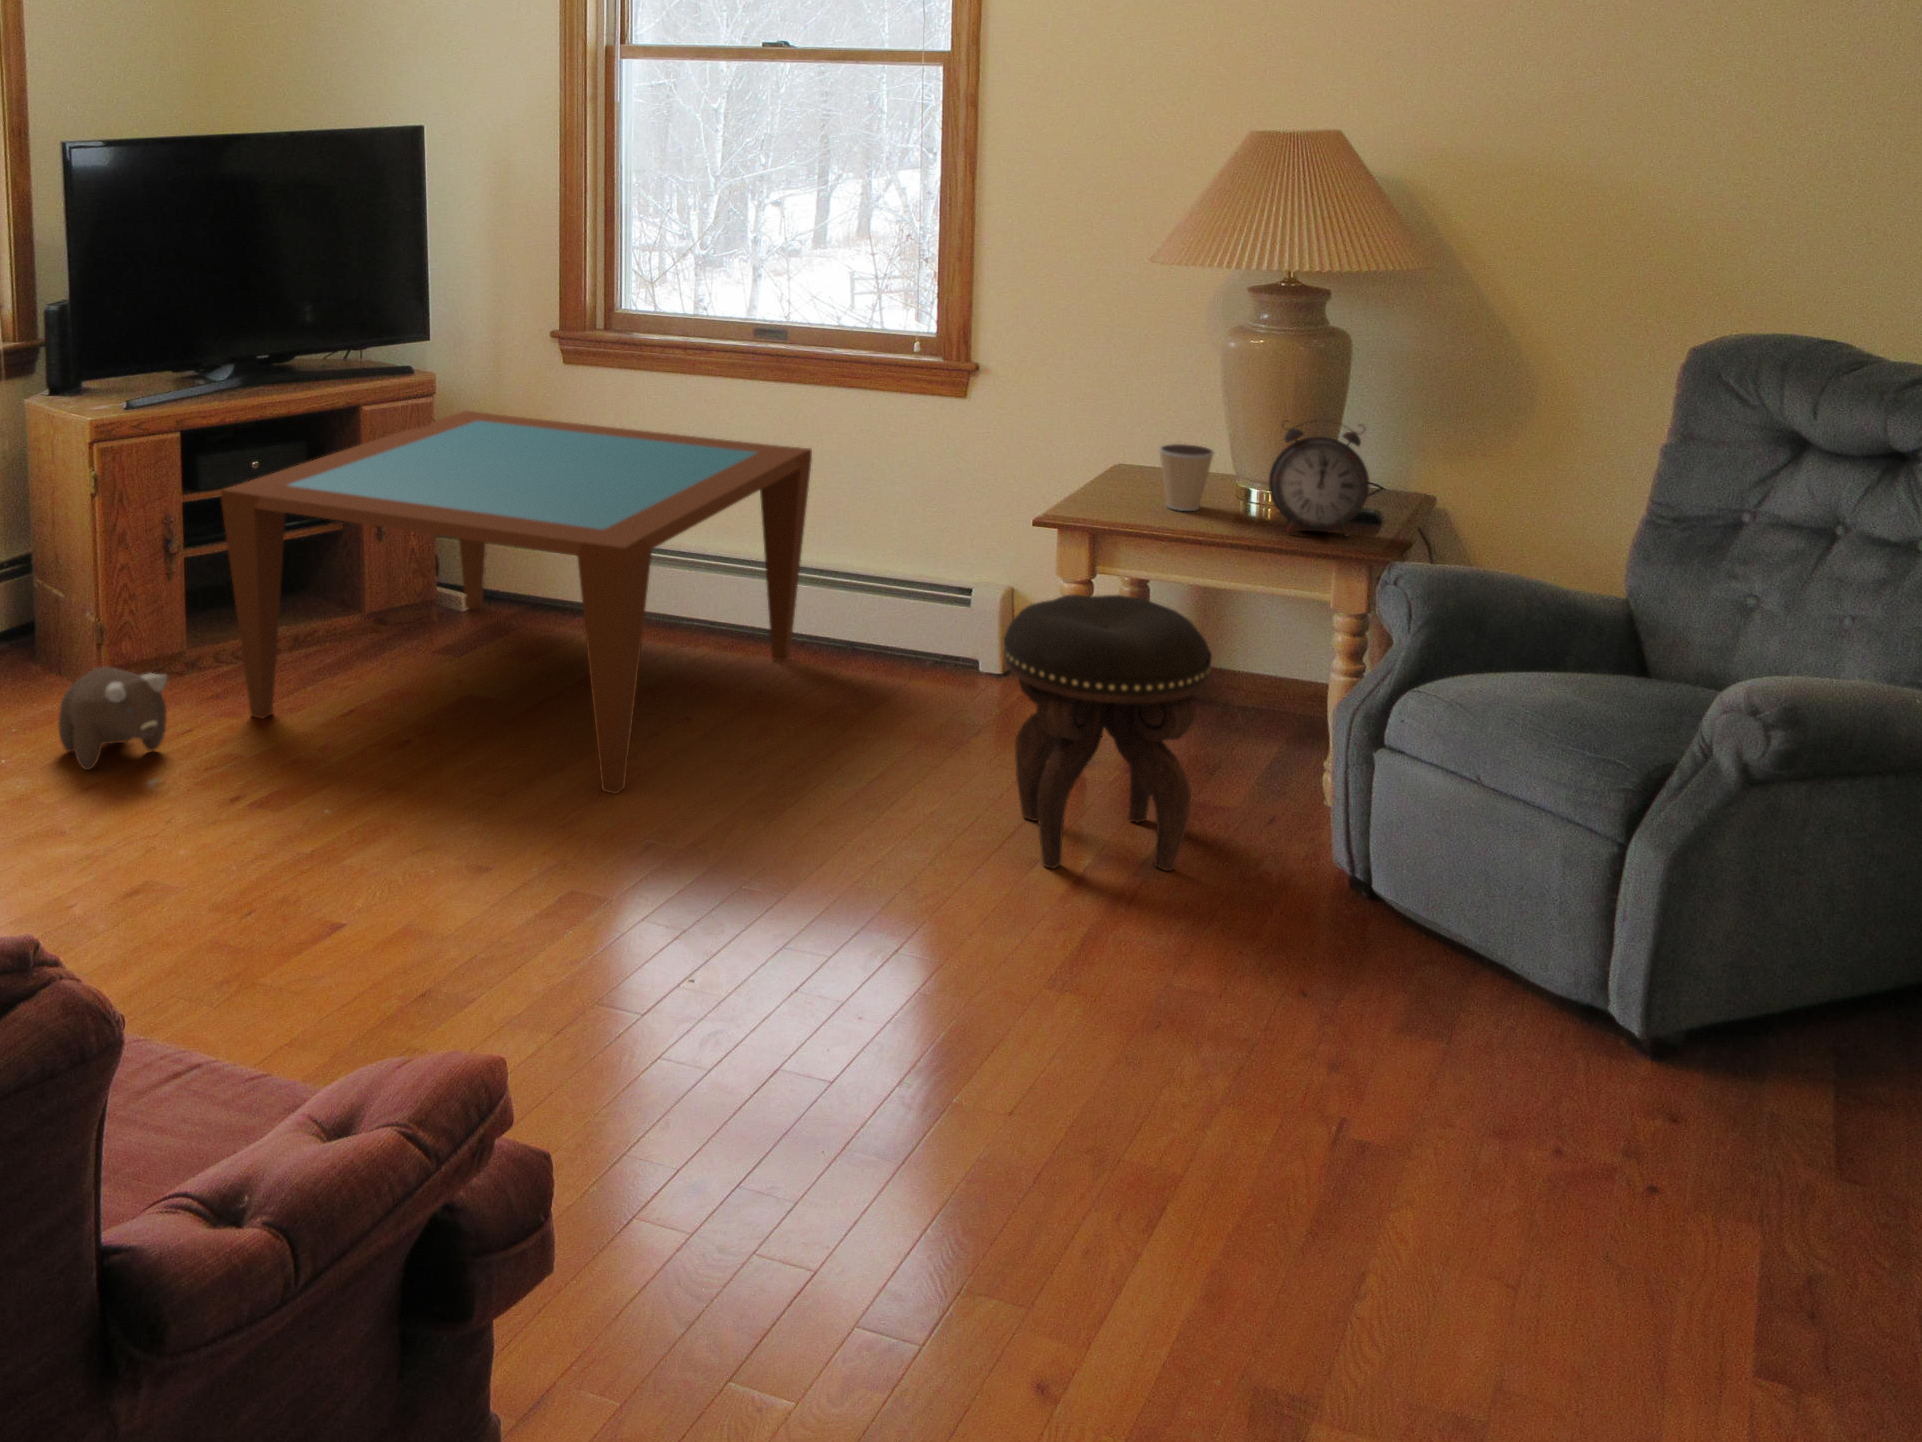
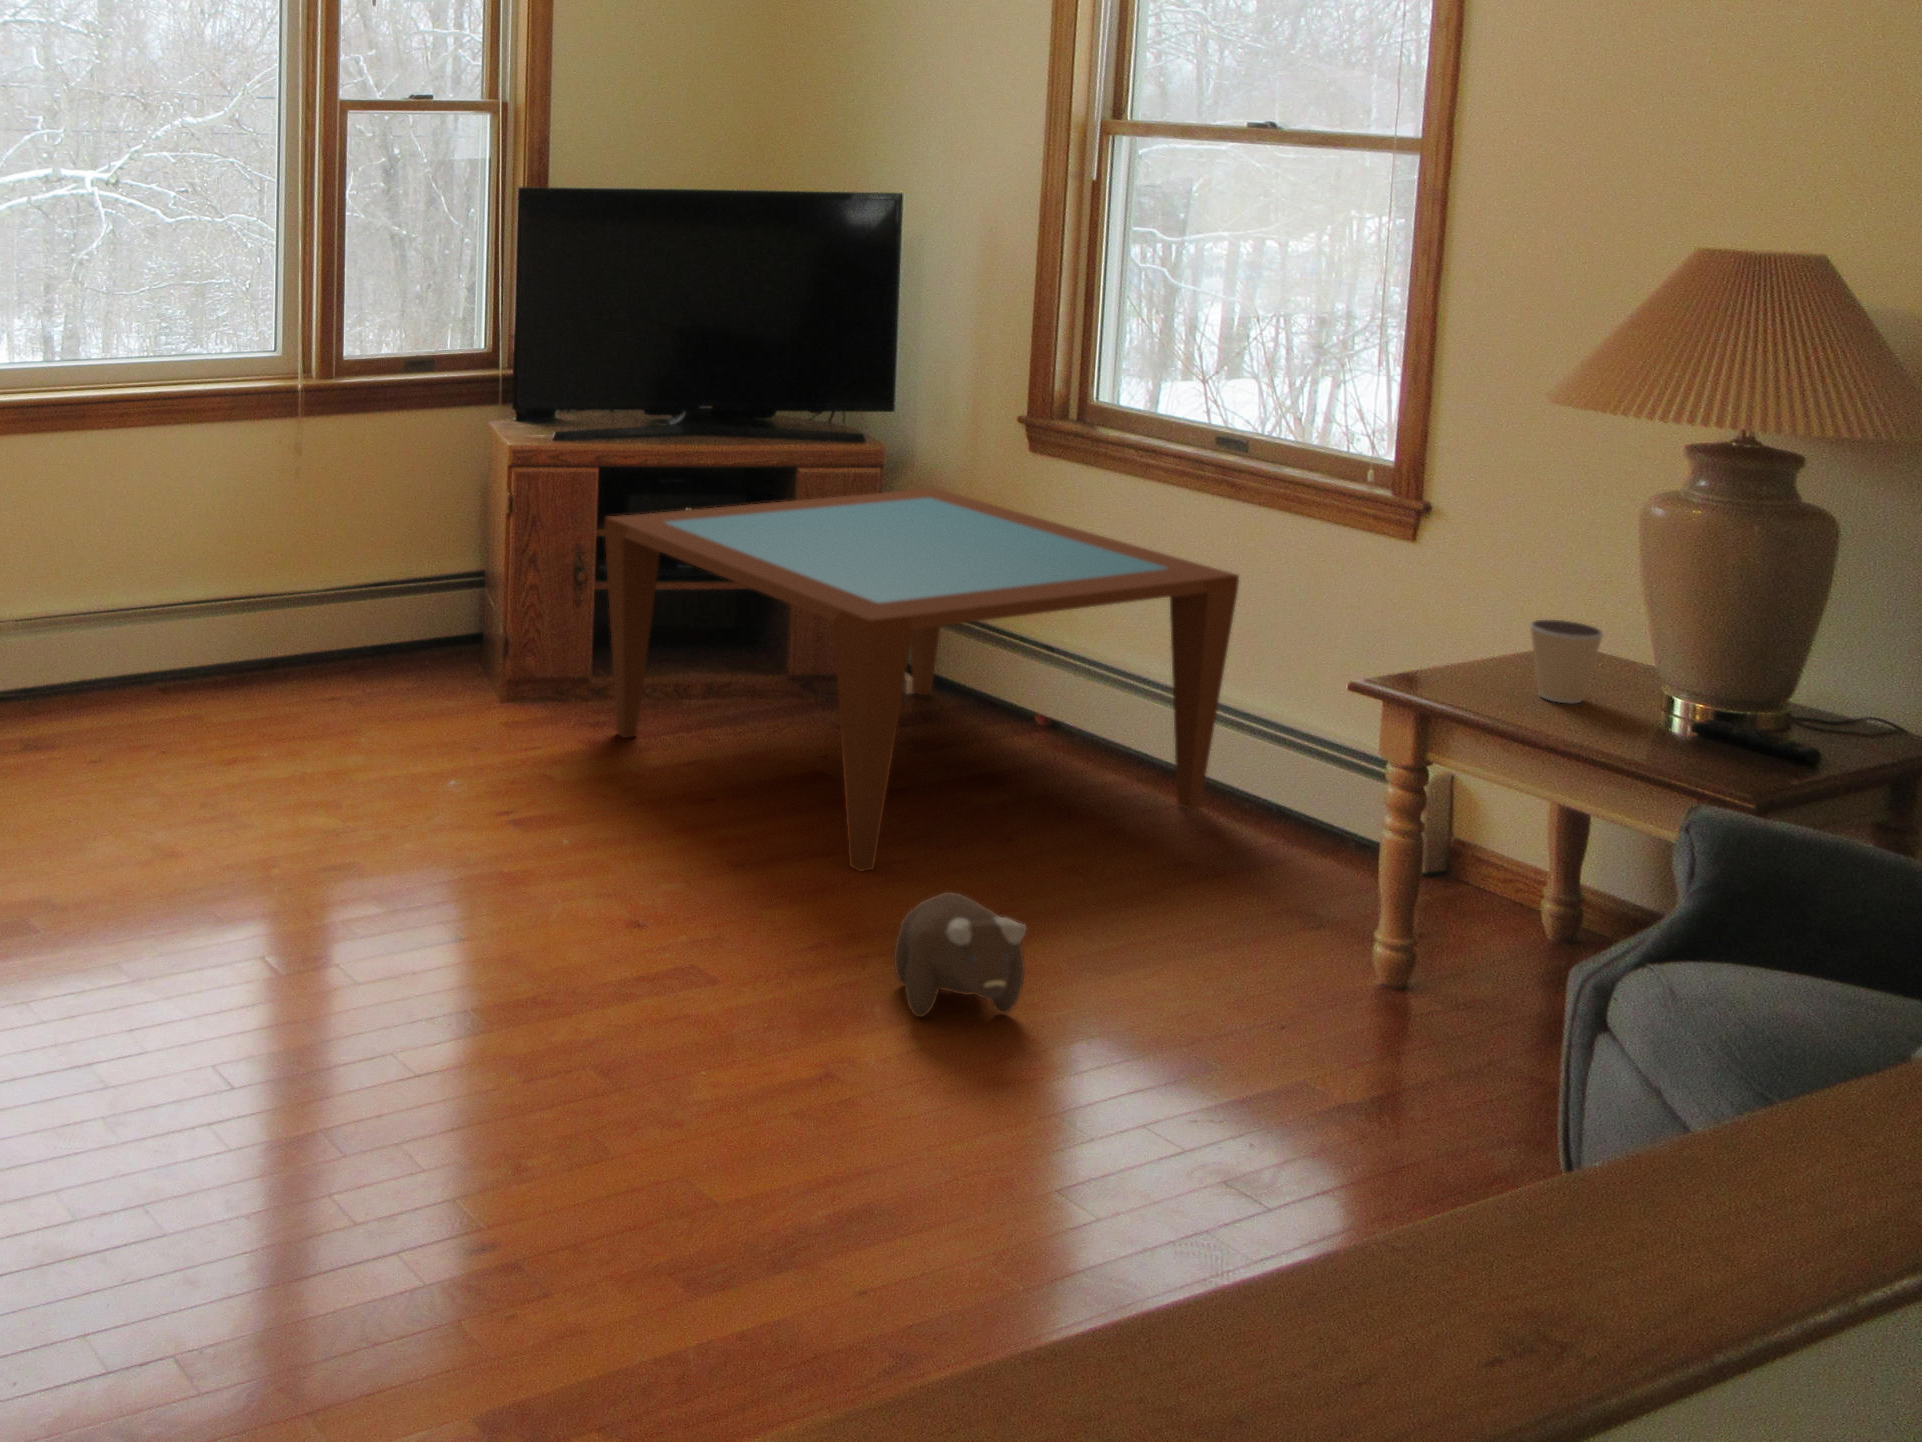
alarm clock: present [1269,421,1369,537] -> none [1631,605,1769,764]
footstool: present [1004,594,1212,871] -> none [1211,759,1463,1097]
plush toy: present [59,666,167,770] -> present [894,892,1026,1017]

